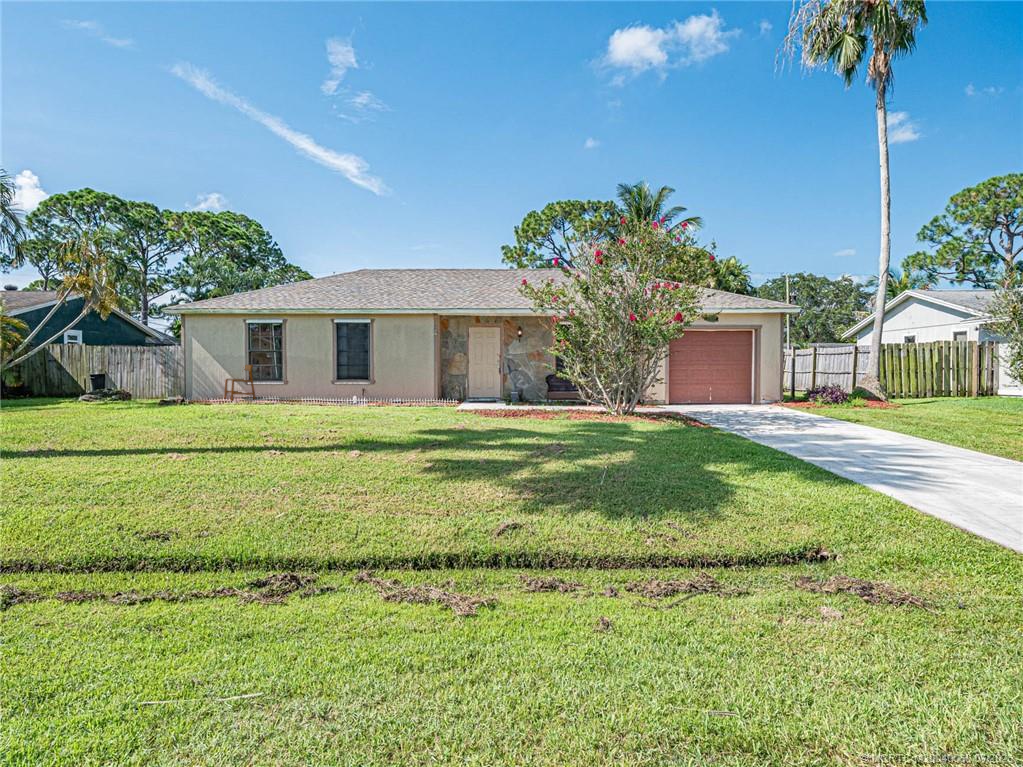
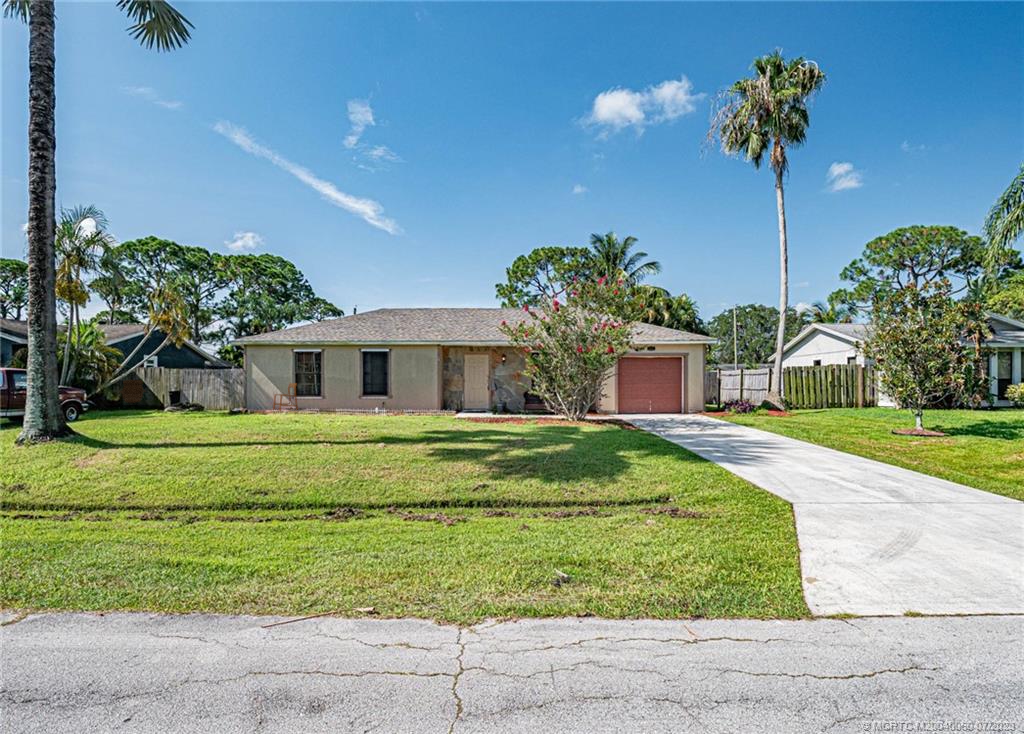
lounge chair: none [31,361,67,394] -> present [120,380,145,405]

